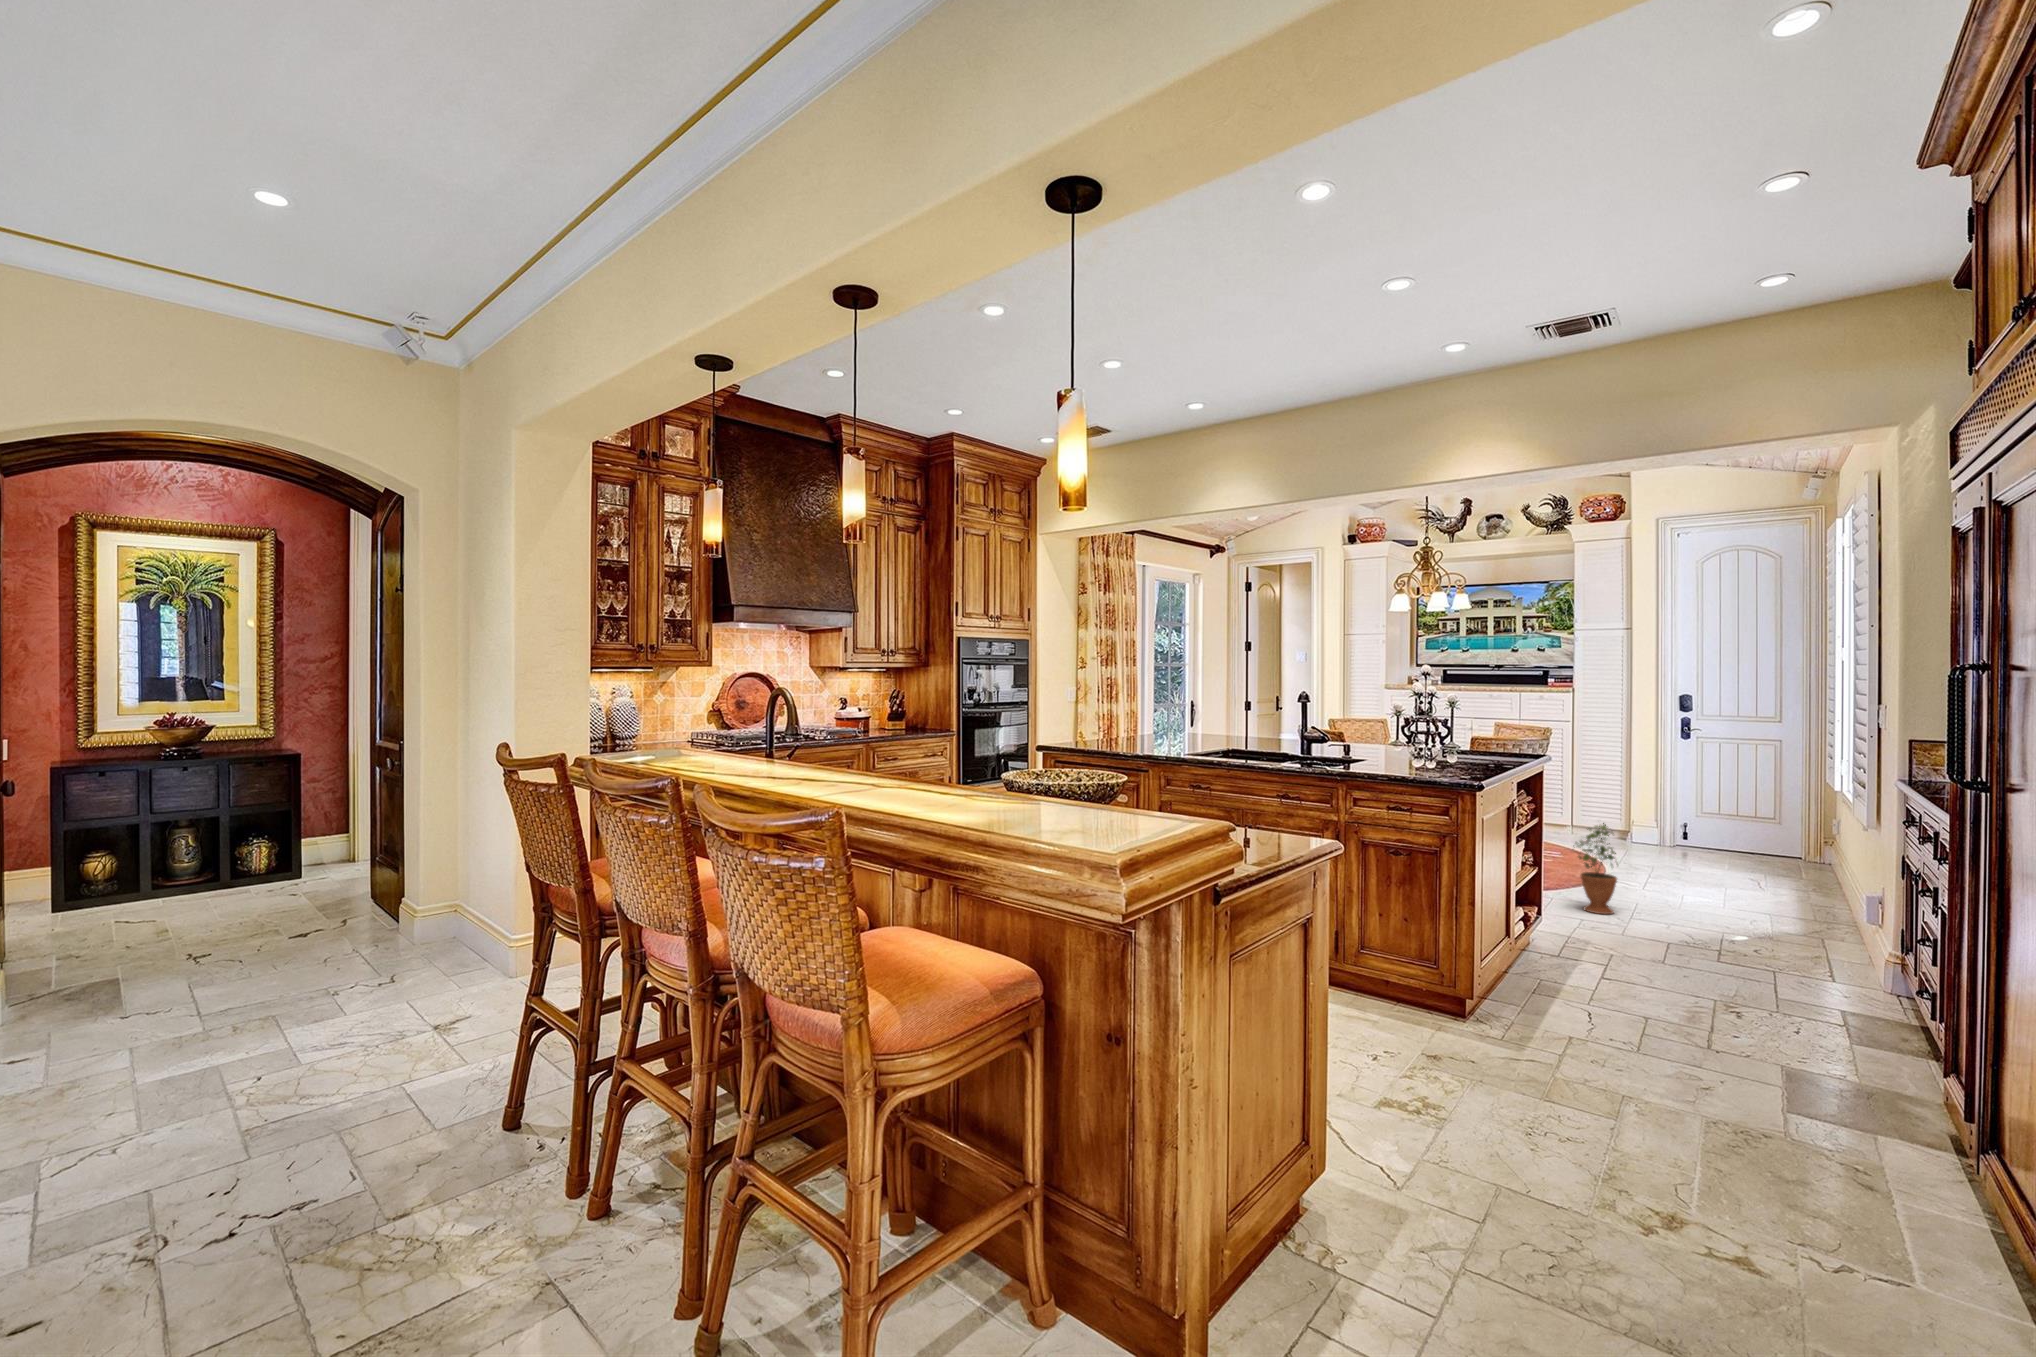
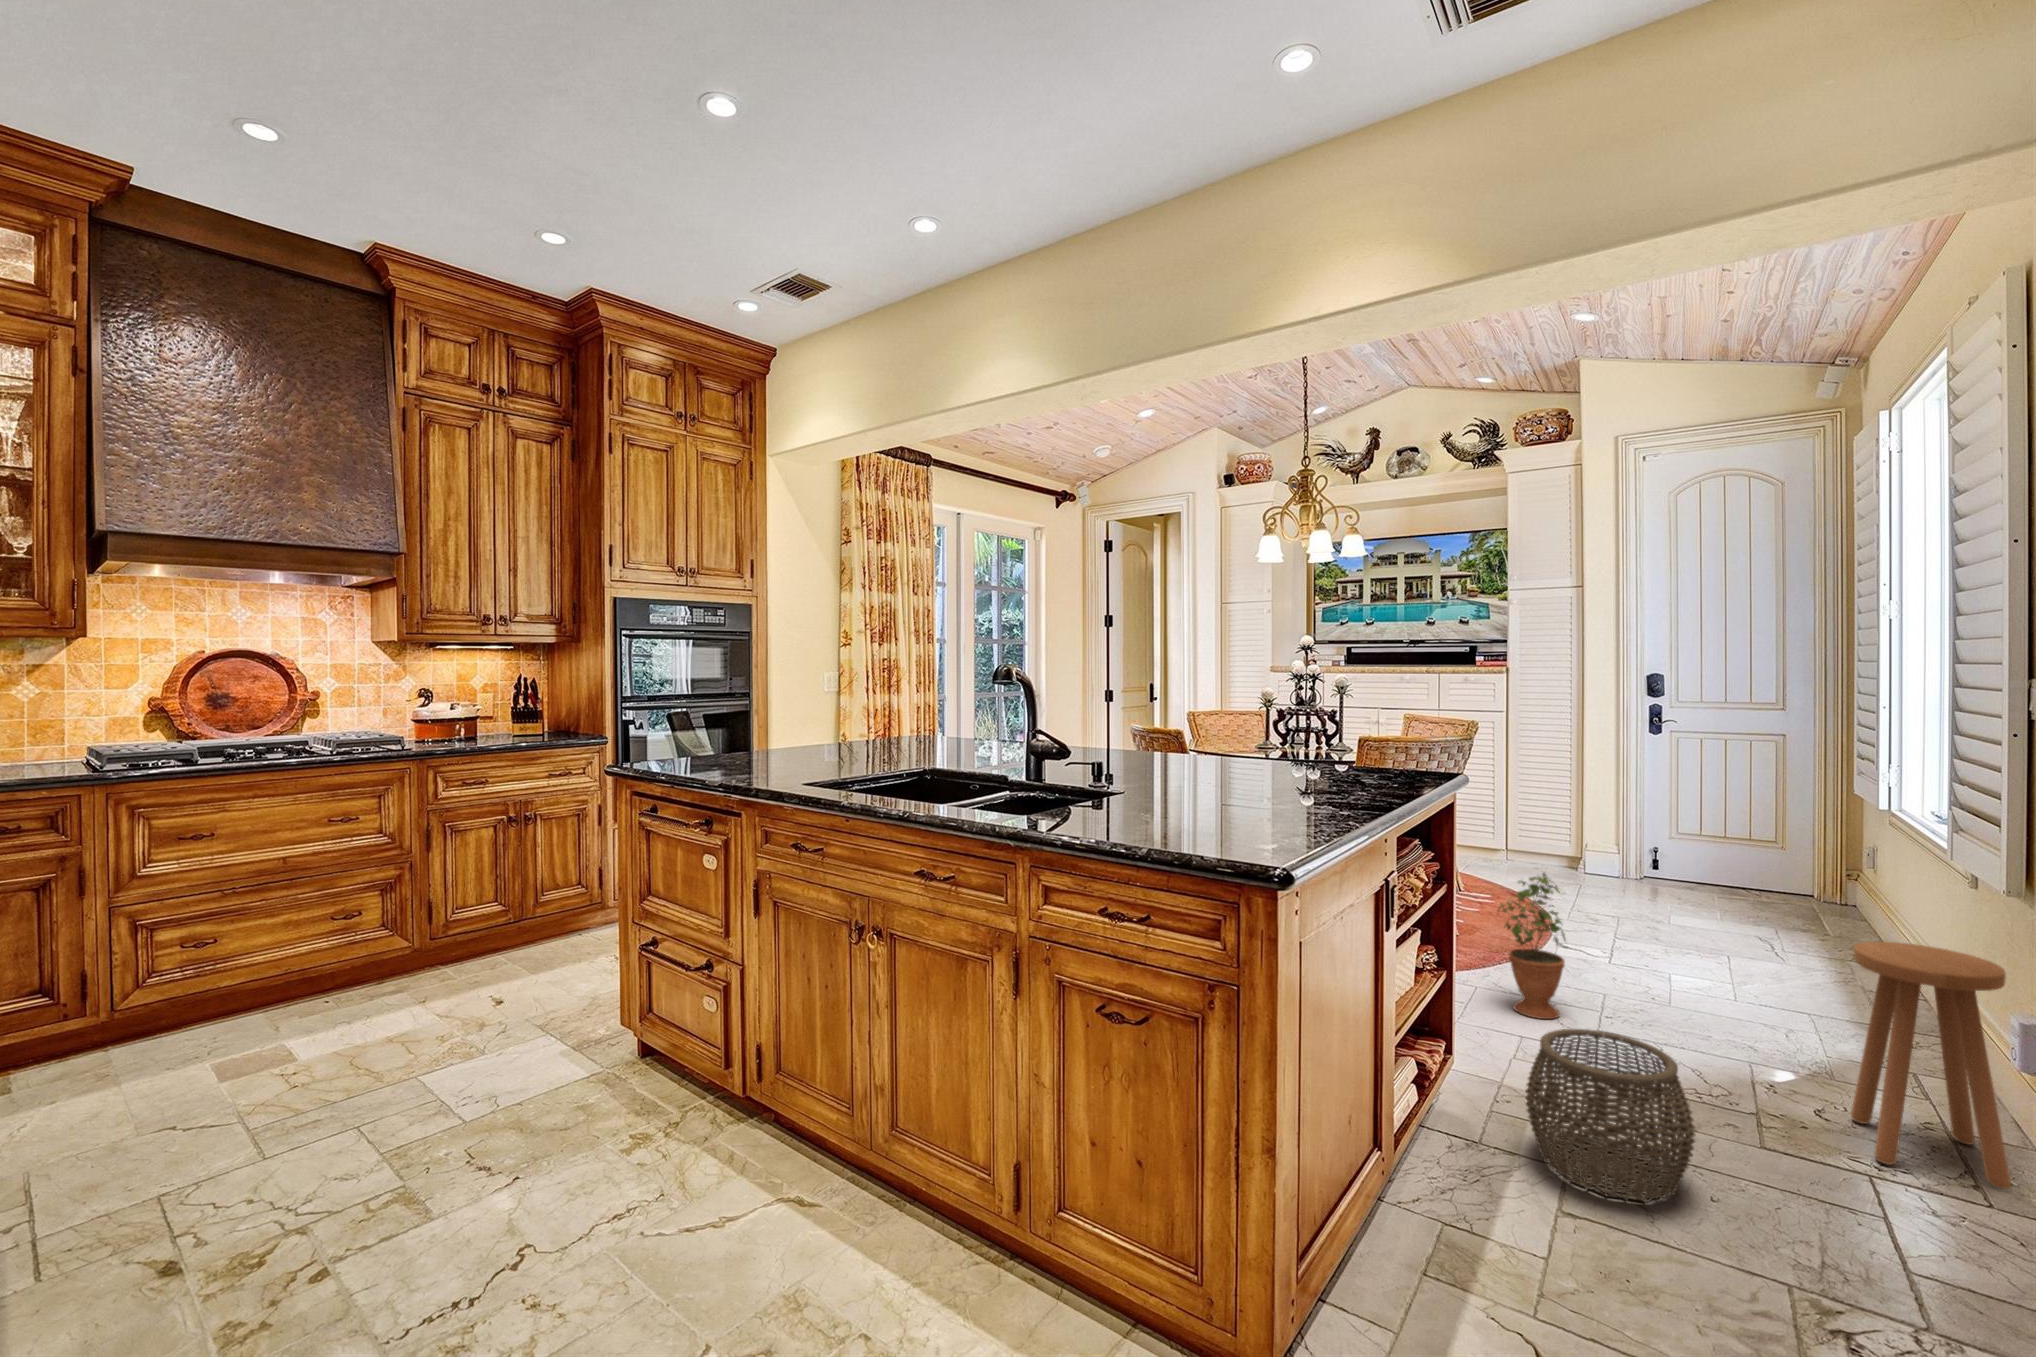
stool: none [1786,853,1866,981] -> present [1851,941,2011,1189]
woven basket: none [1593,897,1688,981] -> present [1525,1029,1695,1202]

